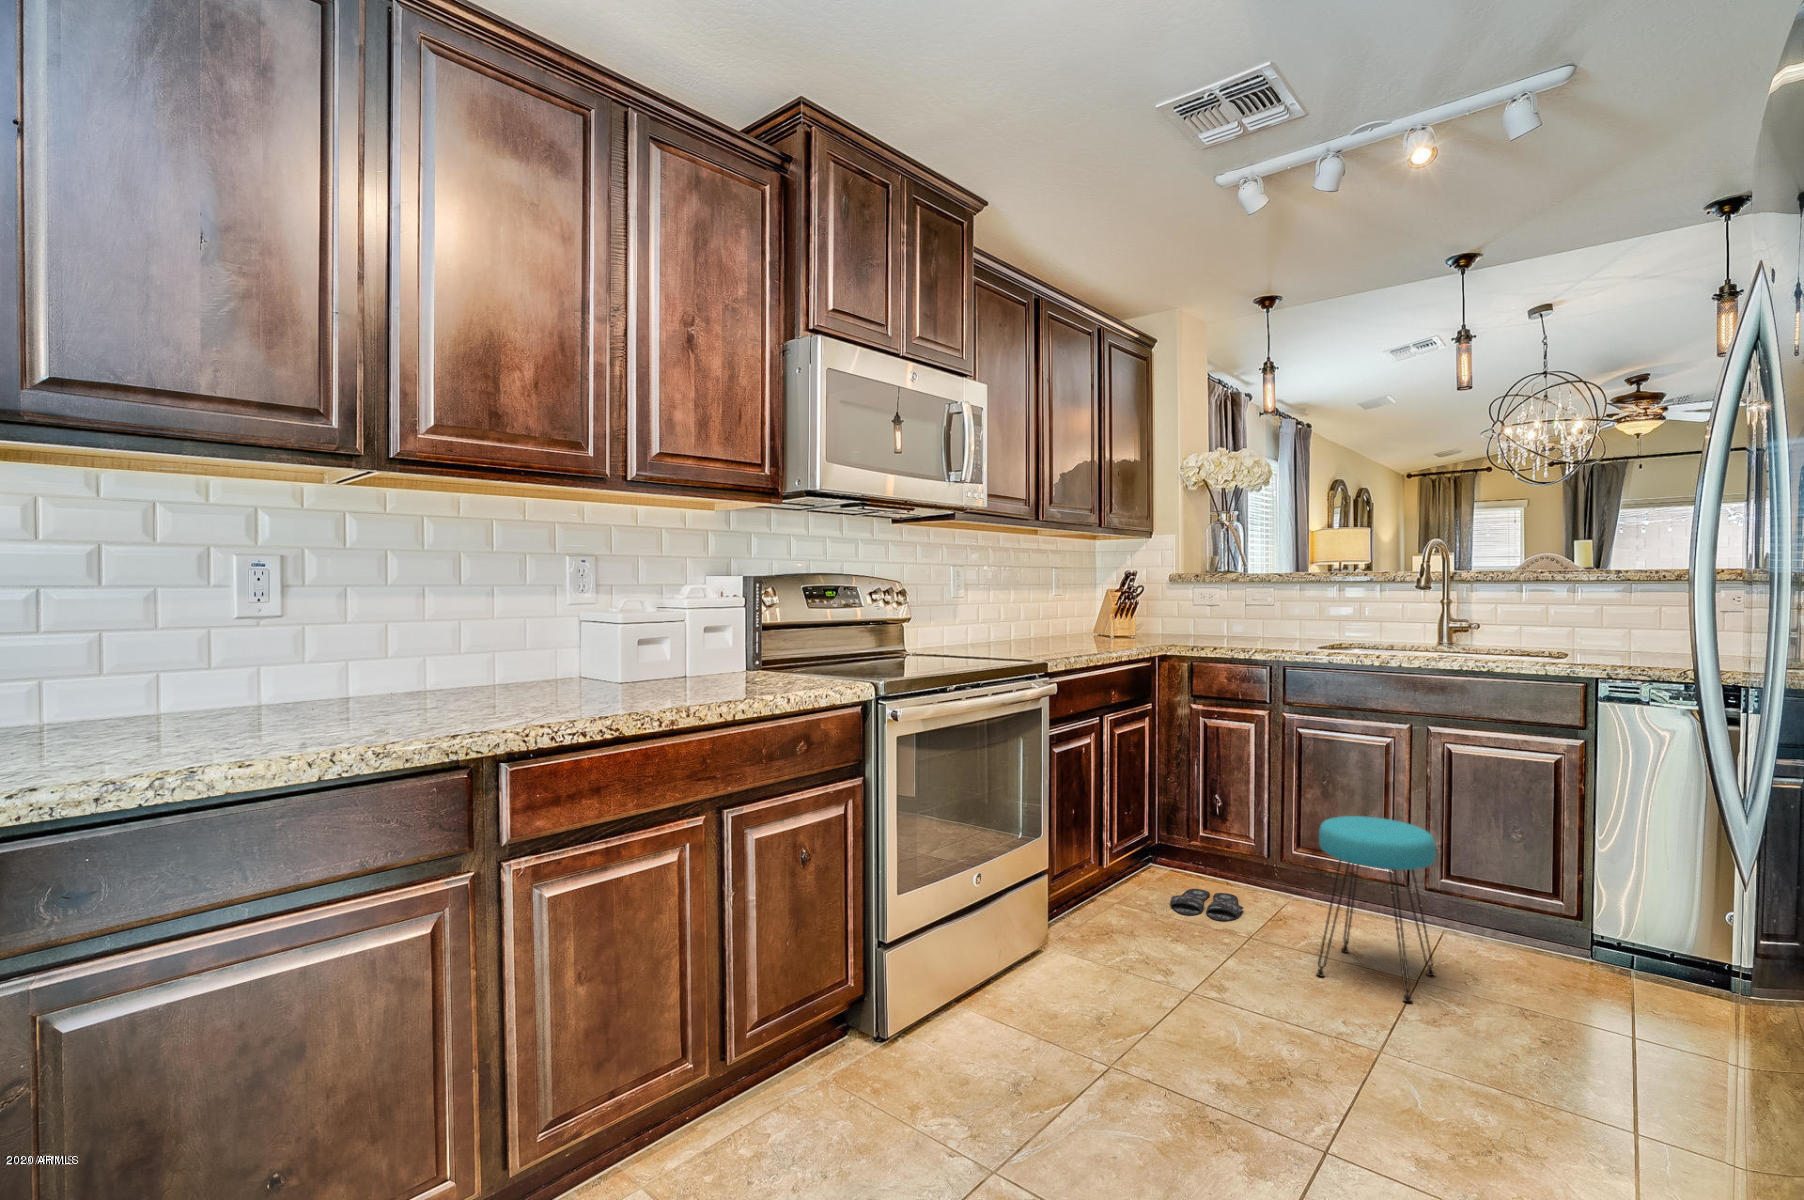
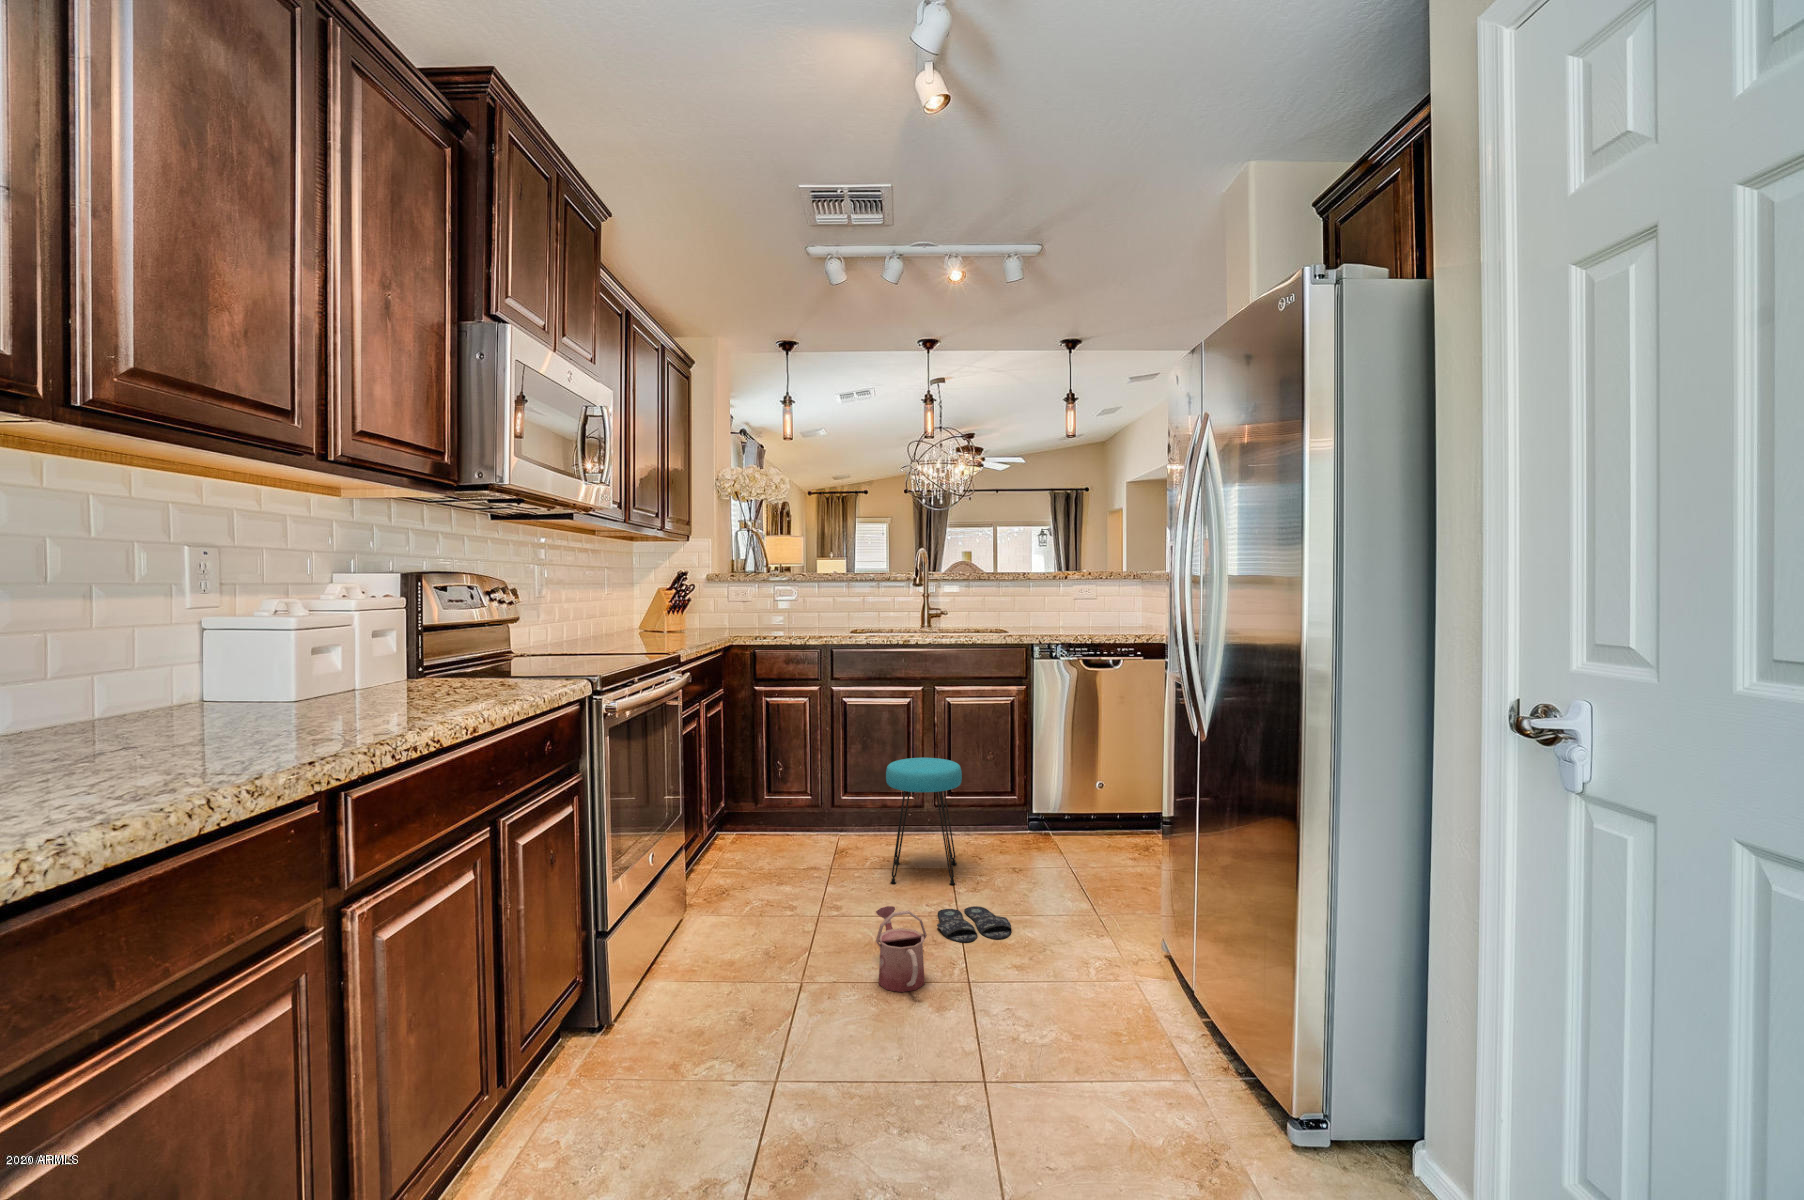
slippers: present [1170,889,1244,921] -> present [937,906,1011,943]
watering can: none [1195,1005,1270,1131] -> present [876,906,927,992]

